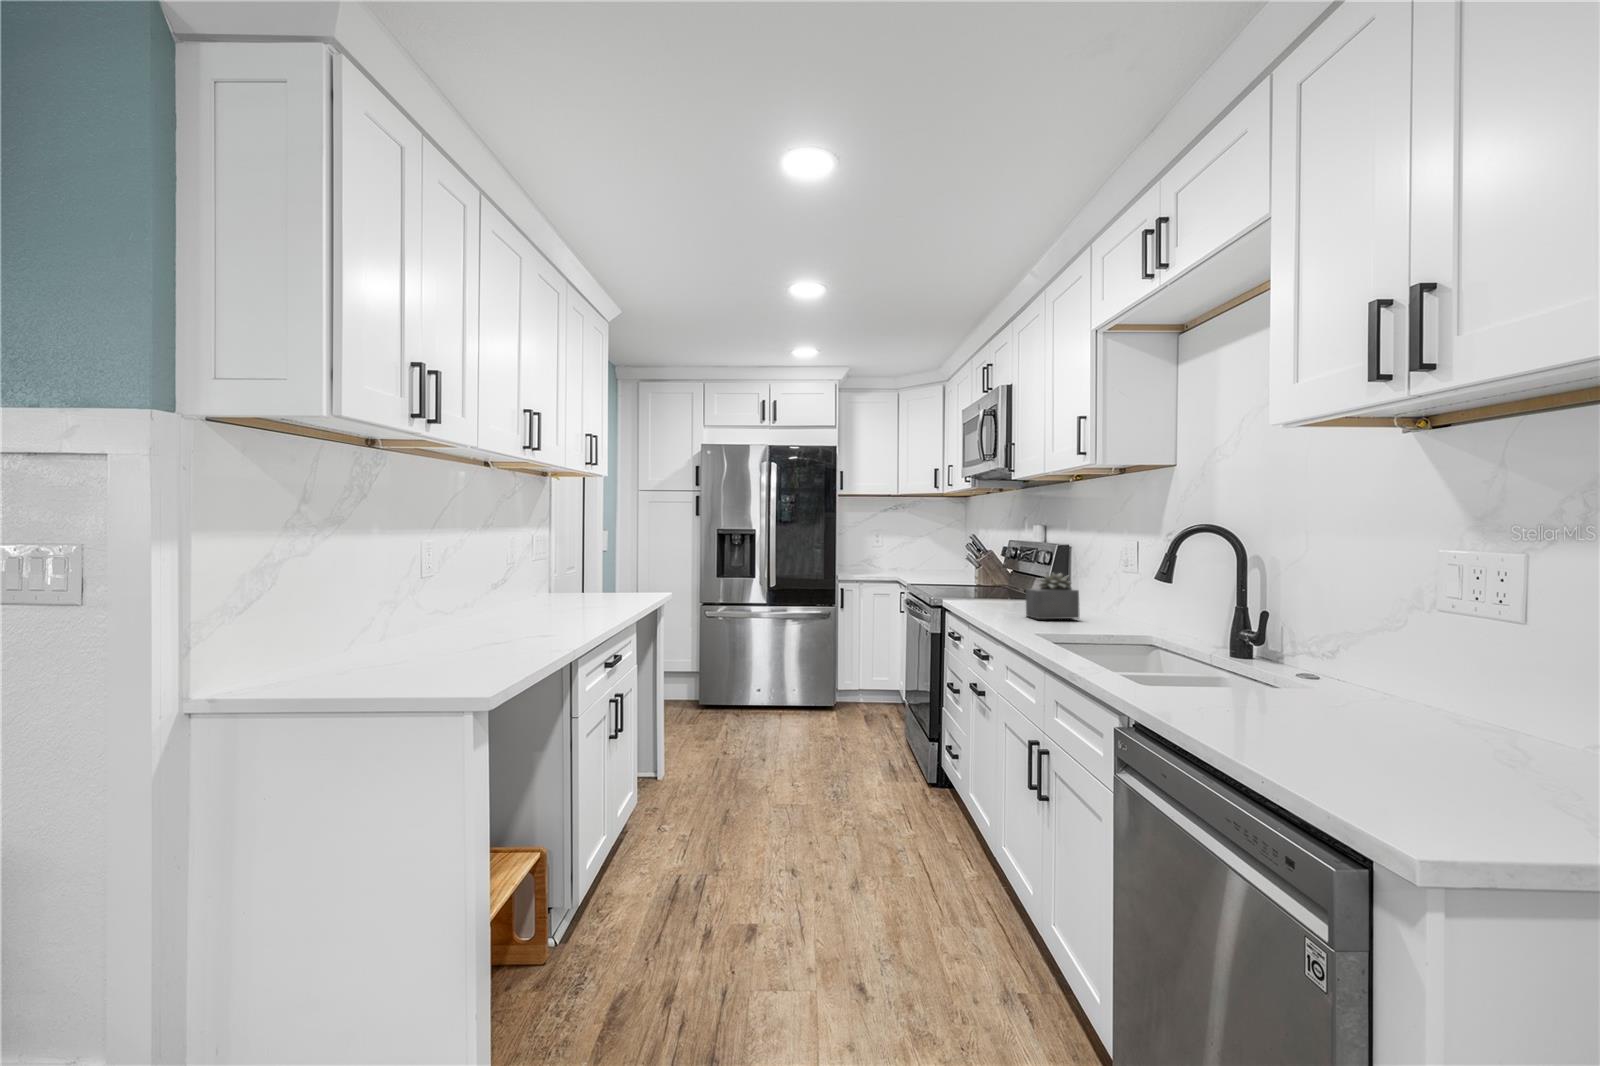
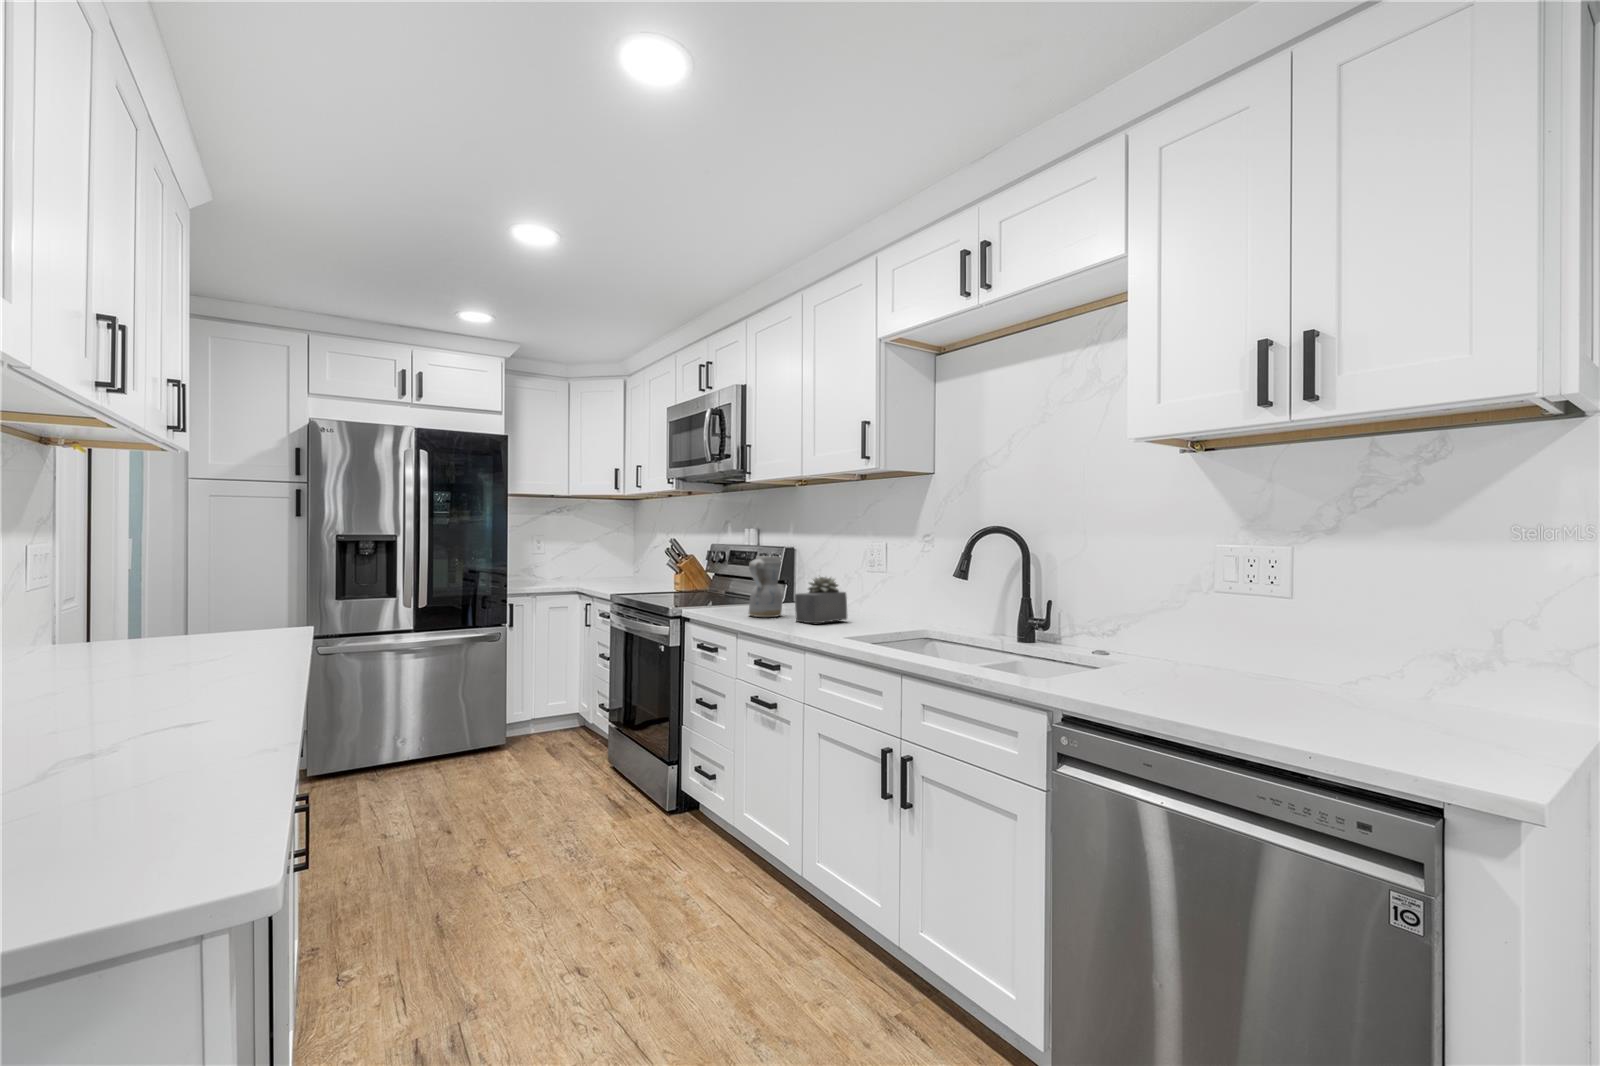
ceramic pitcher: none [989,551,1027,611] -> present [749,556,782,617]

